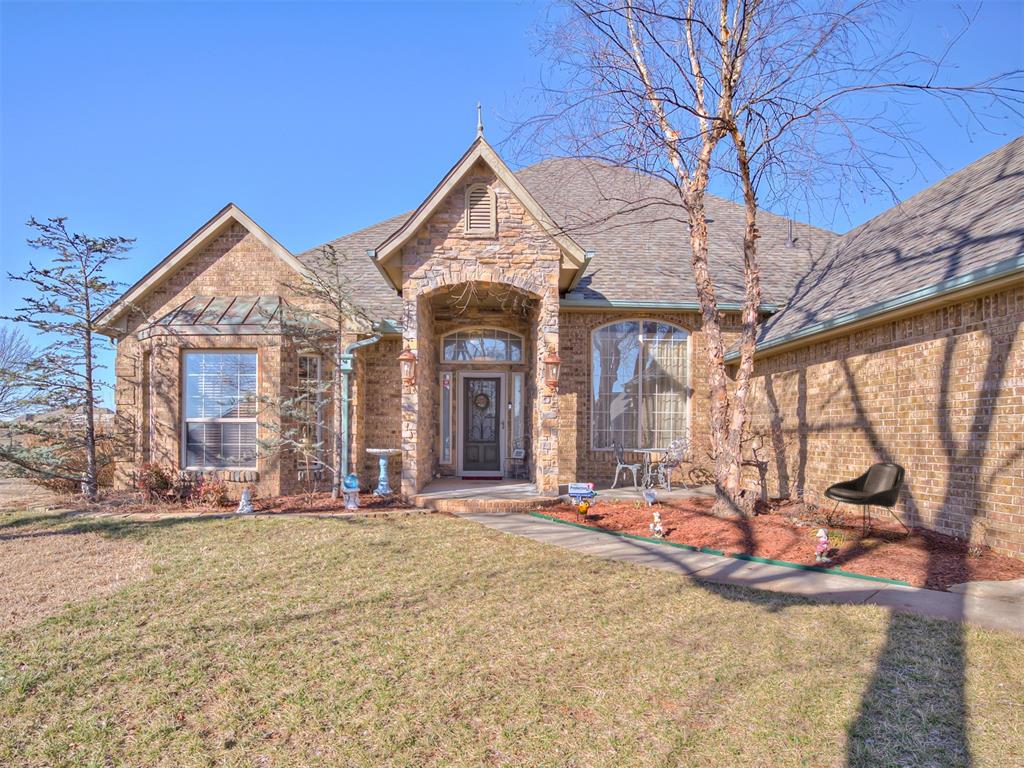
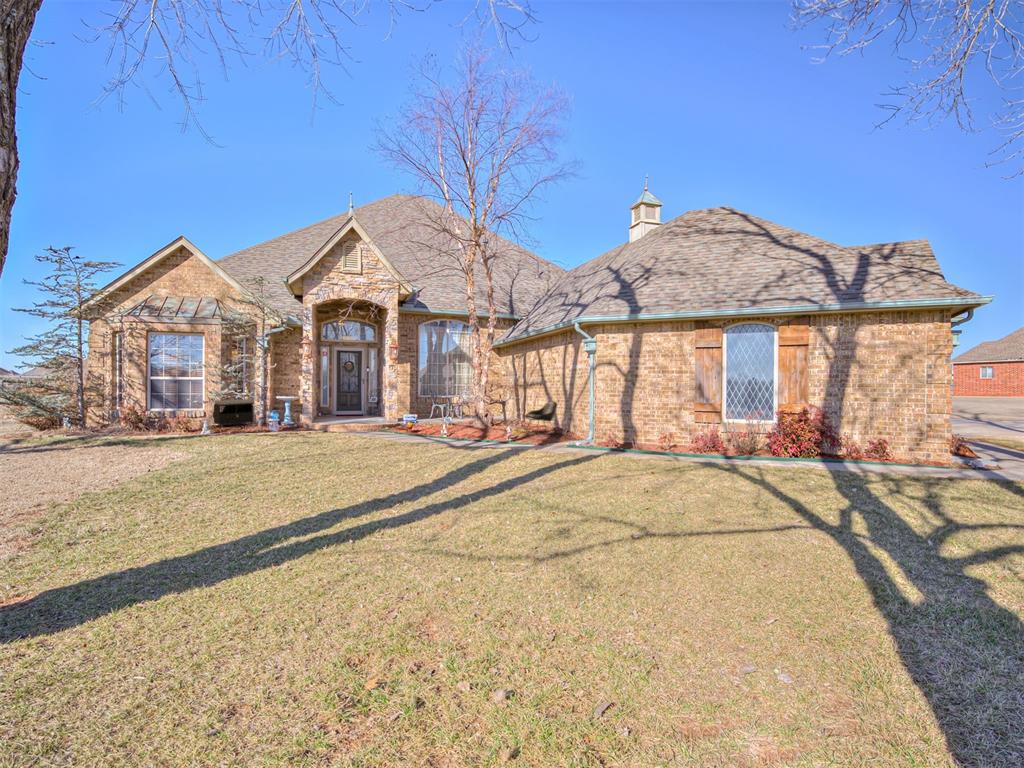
storage bench: none [265,454,328,501] -> present [213,399,254,427]

